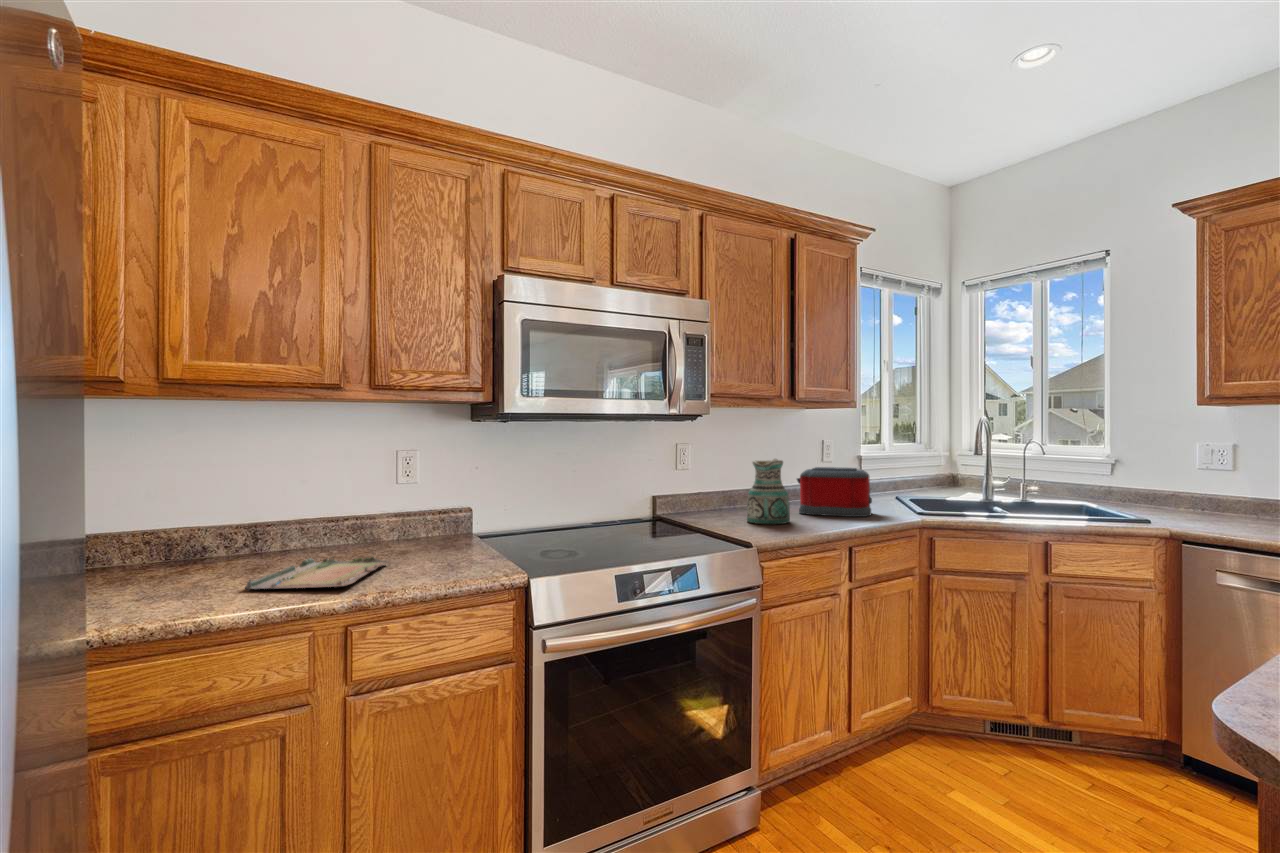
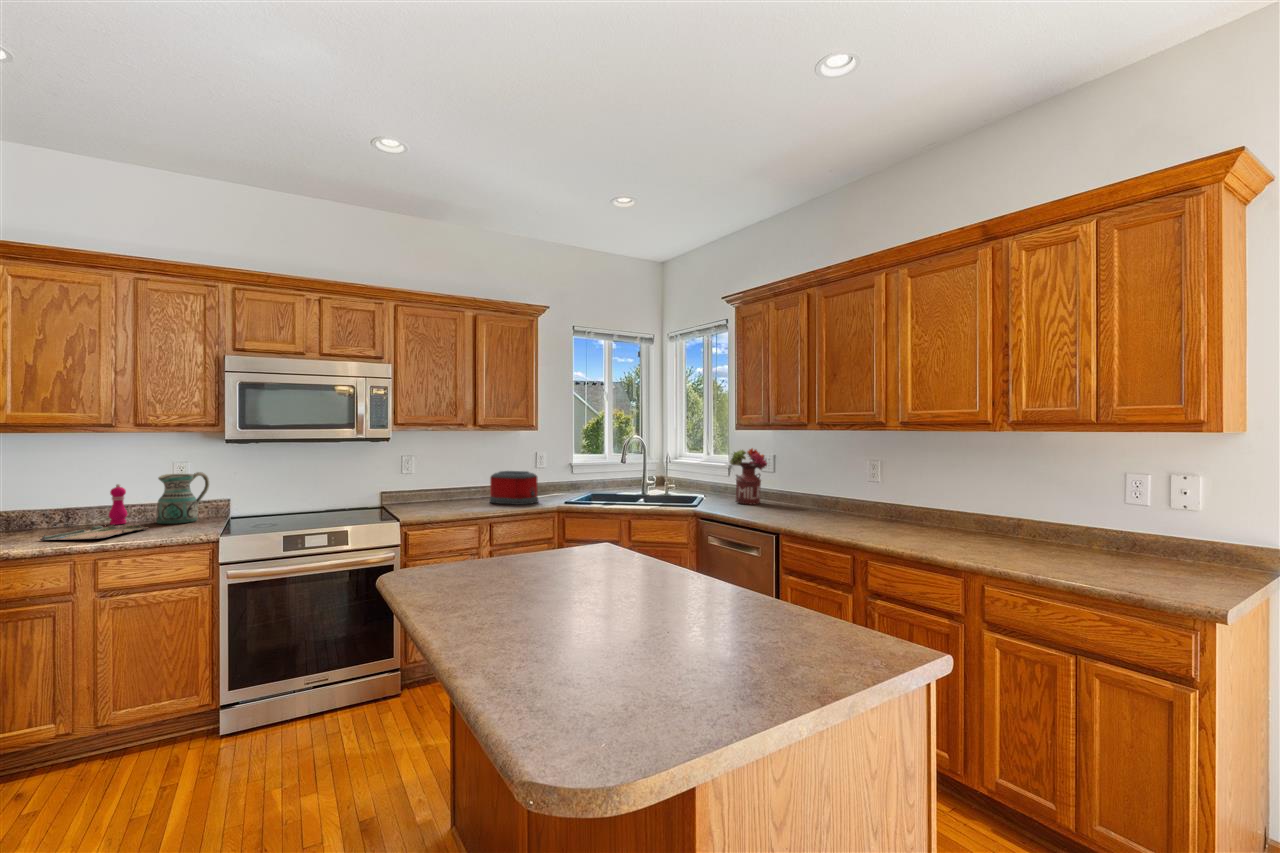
flower arrangement: none [1174,429,1252,515] -> present [730,448,767,505]
ceramic pitcher: present [747,459,790,524] -> present [156,472,209,524]
pepper mill: none [313,489,339,555] -> present [109,484,127,525]

